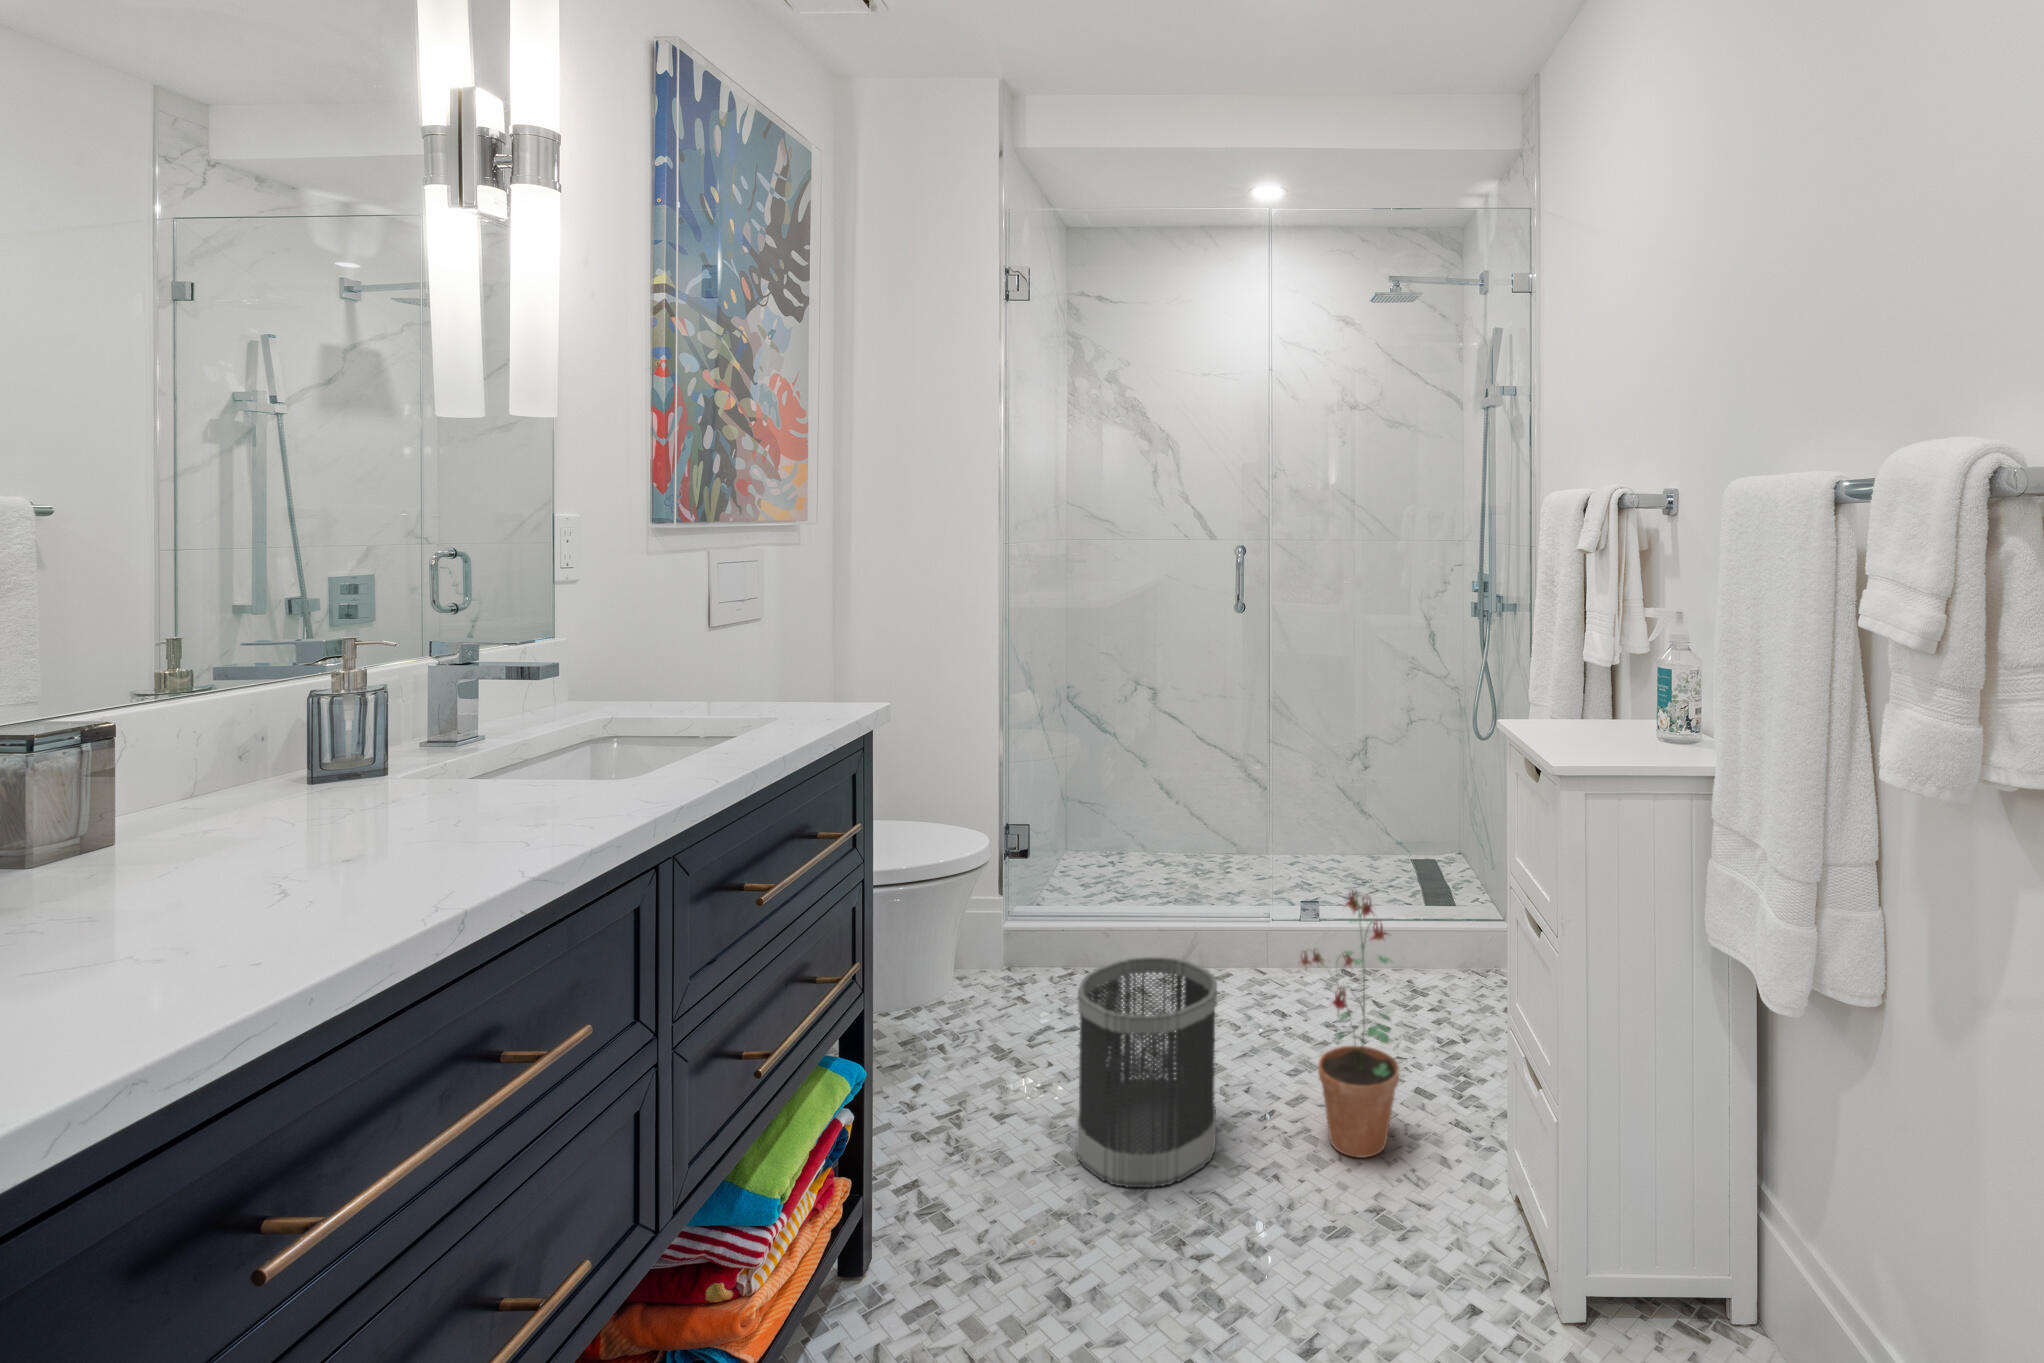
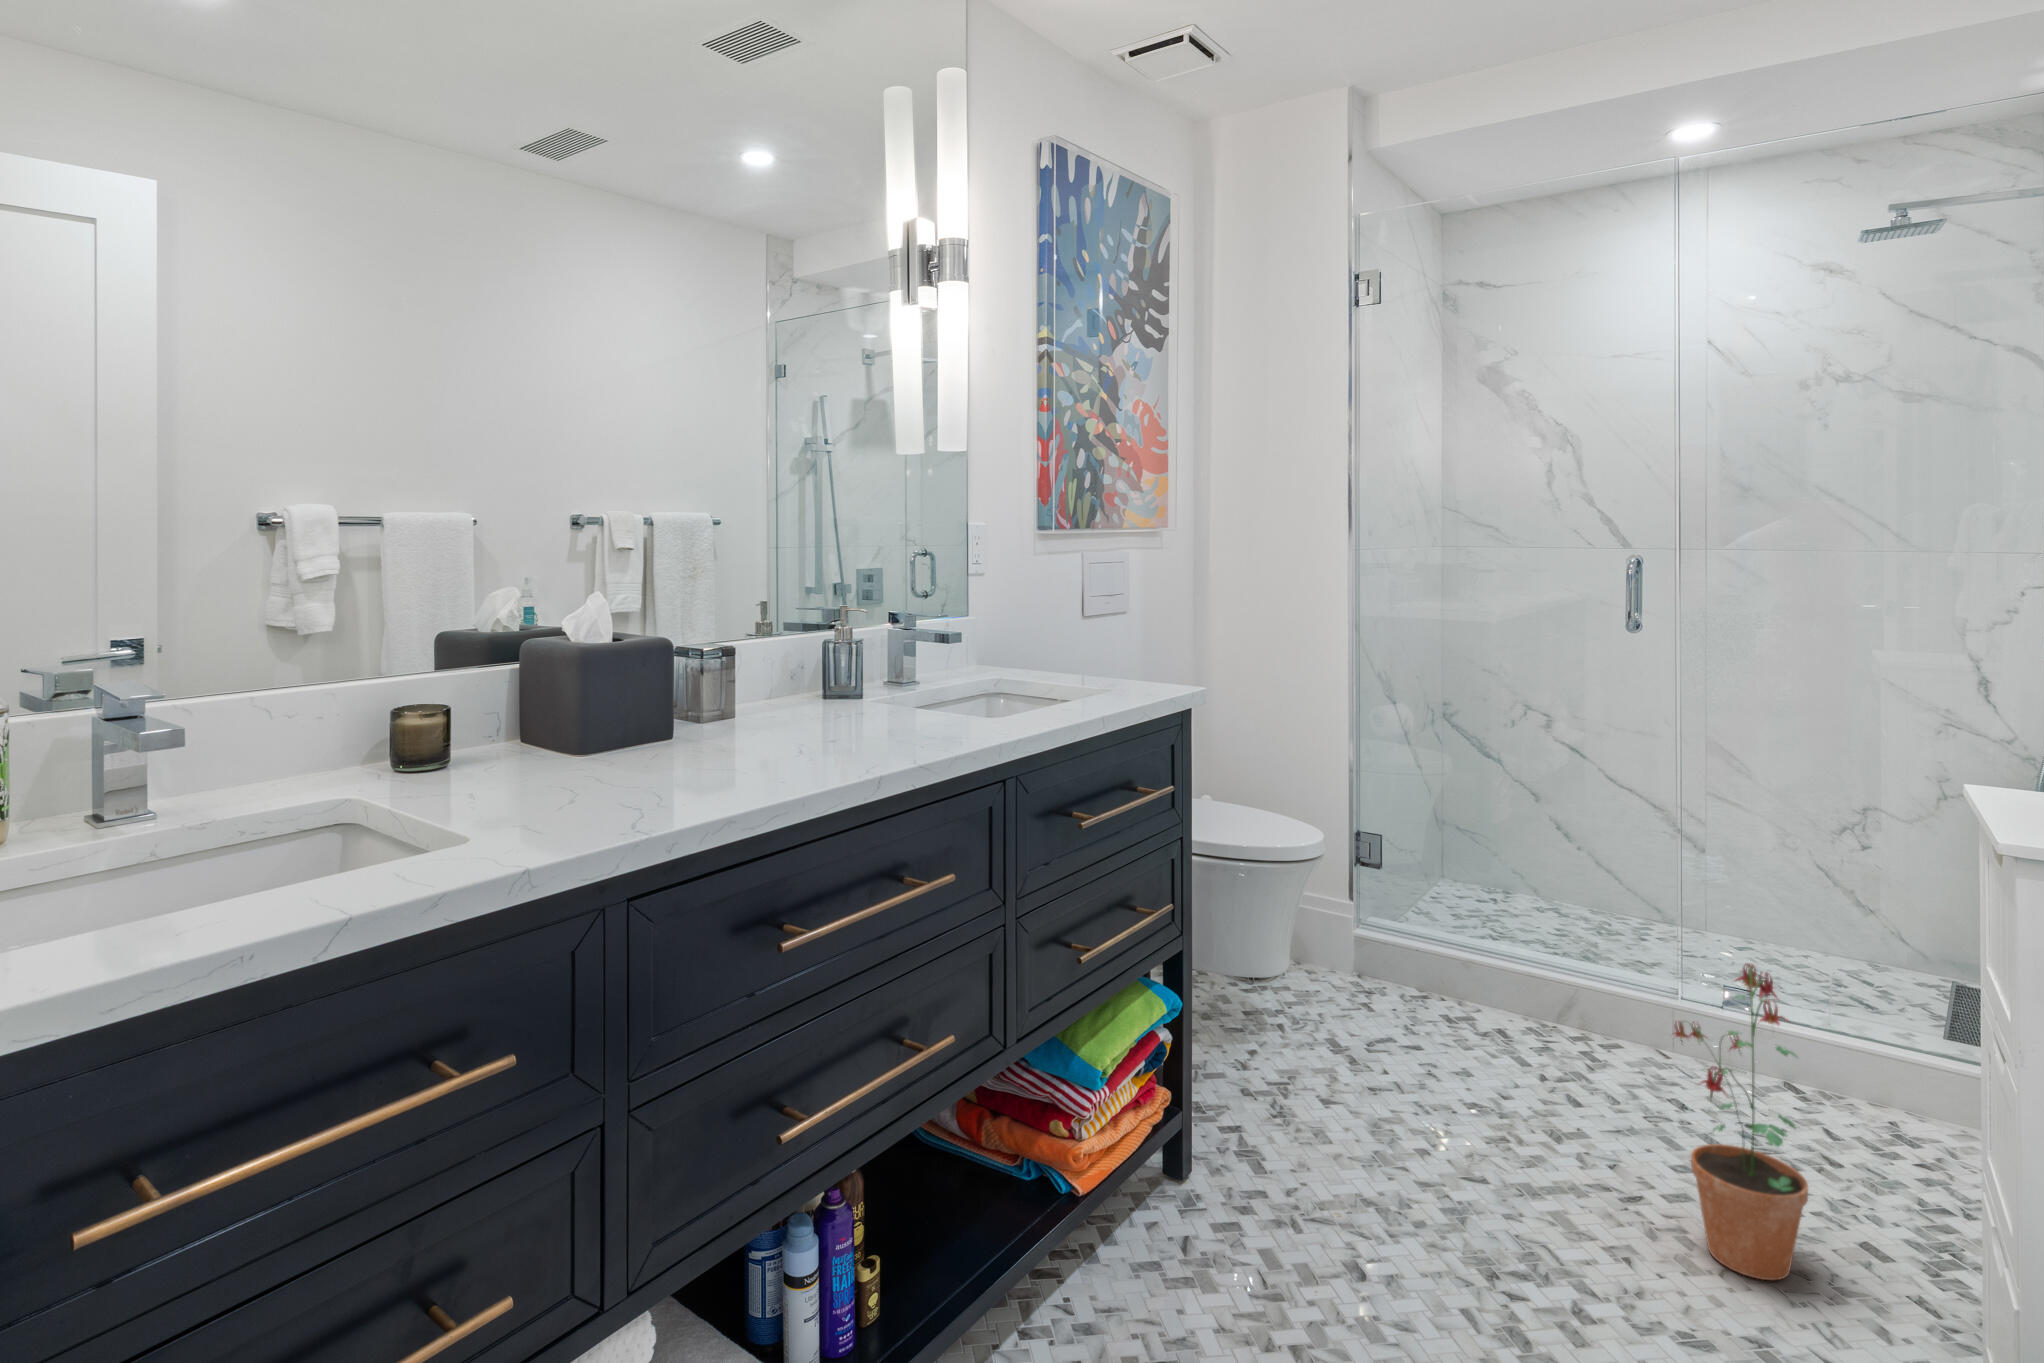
wastebasket: present [1076,957,1217,1187] -> none [1397,982,1559,1219]

